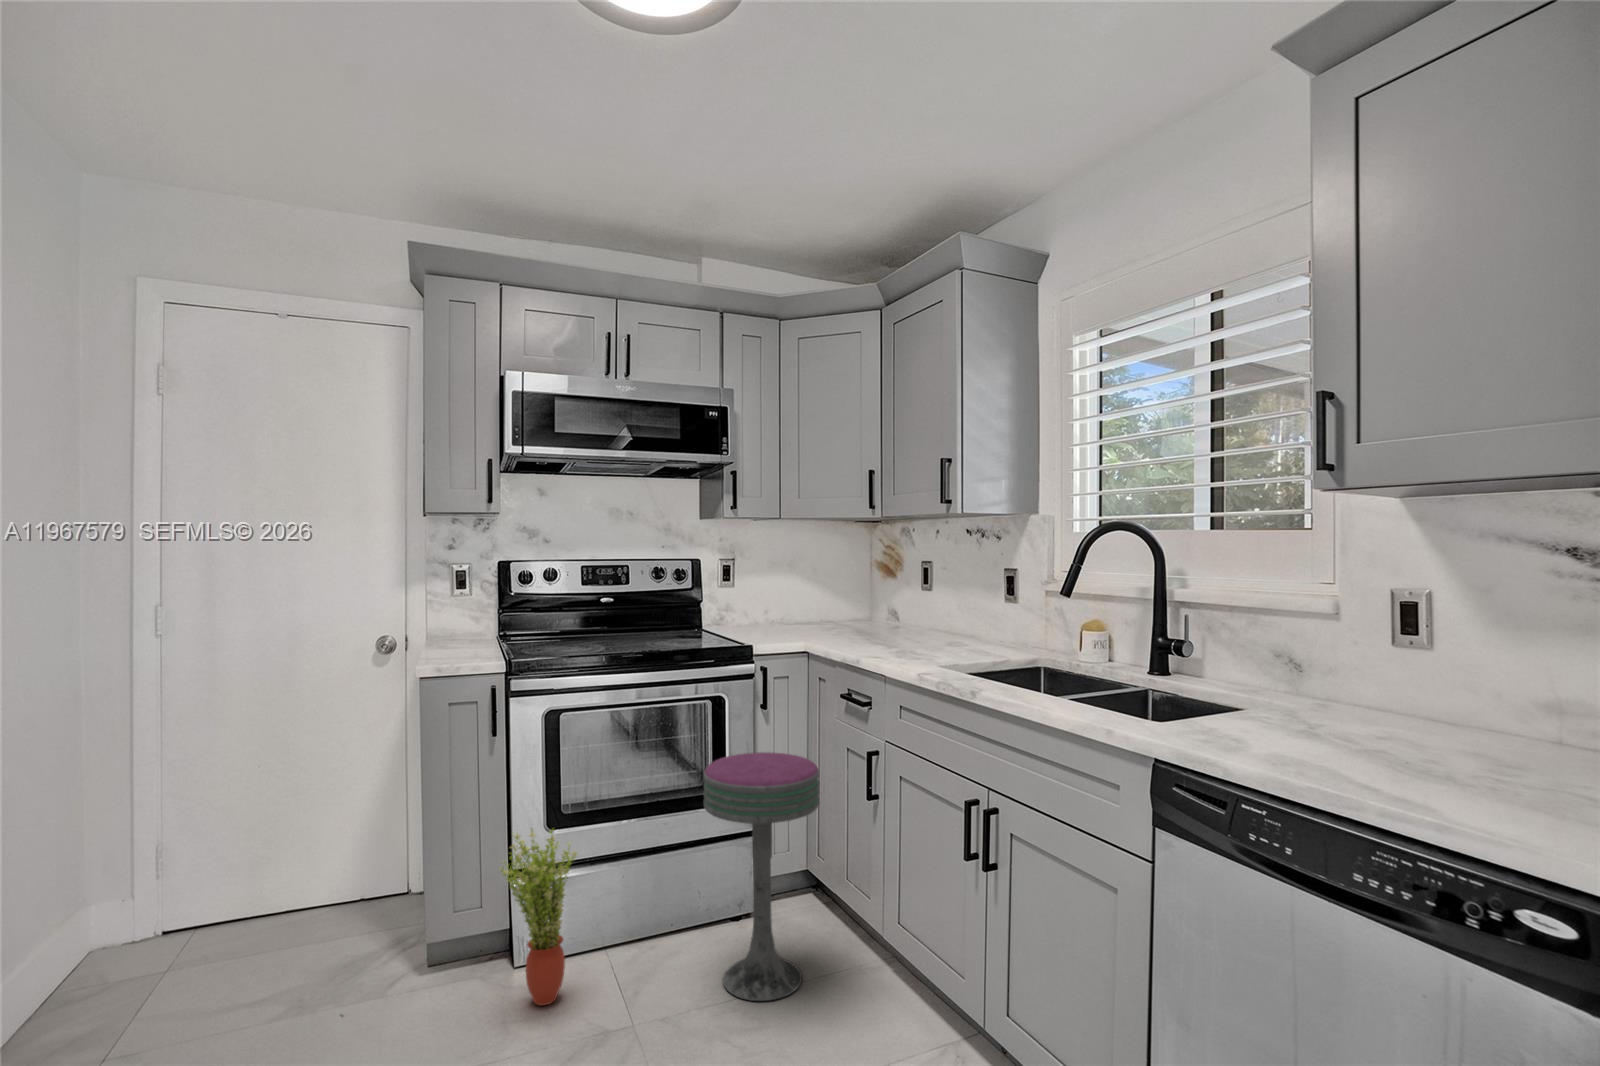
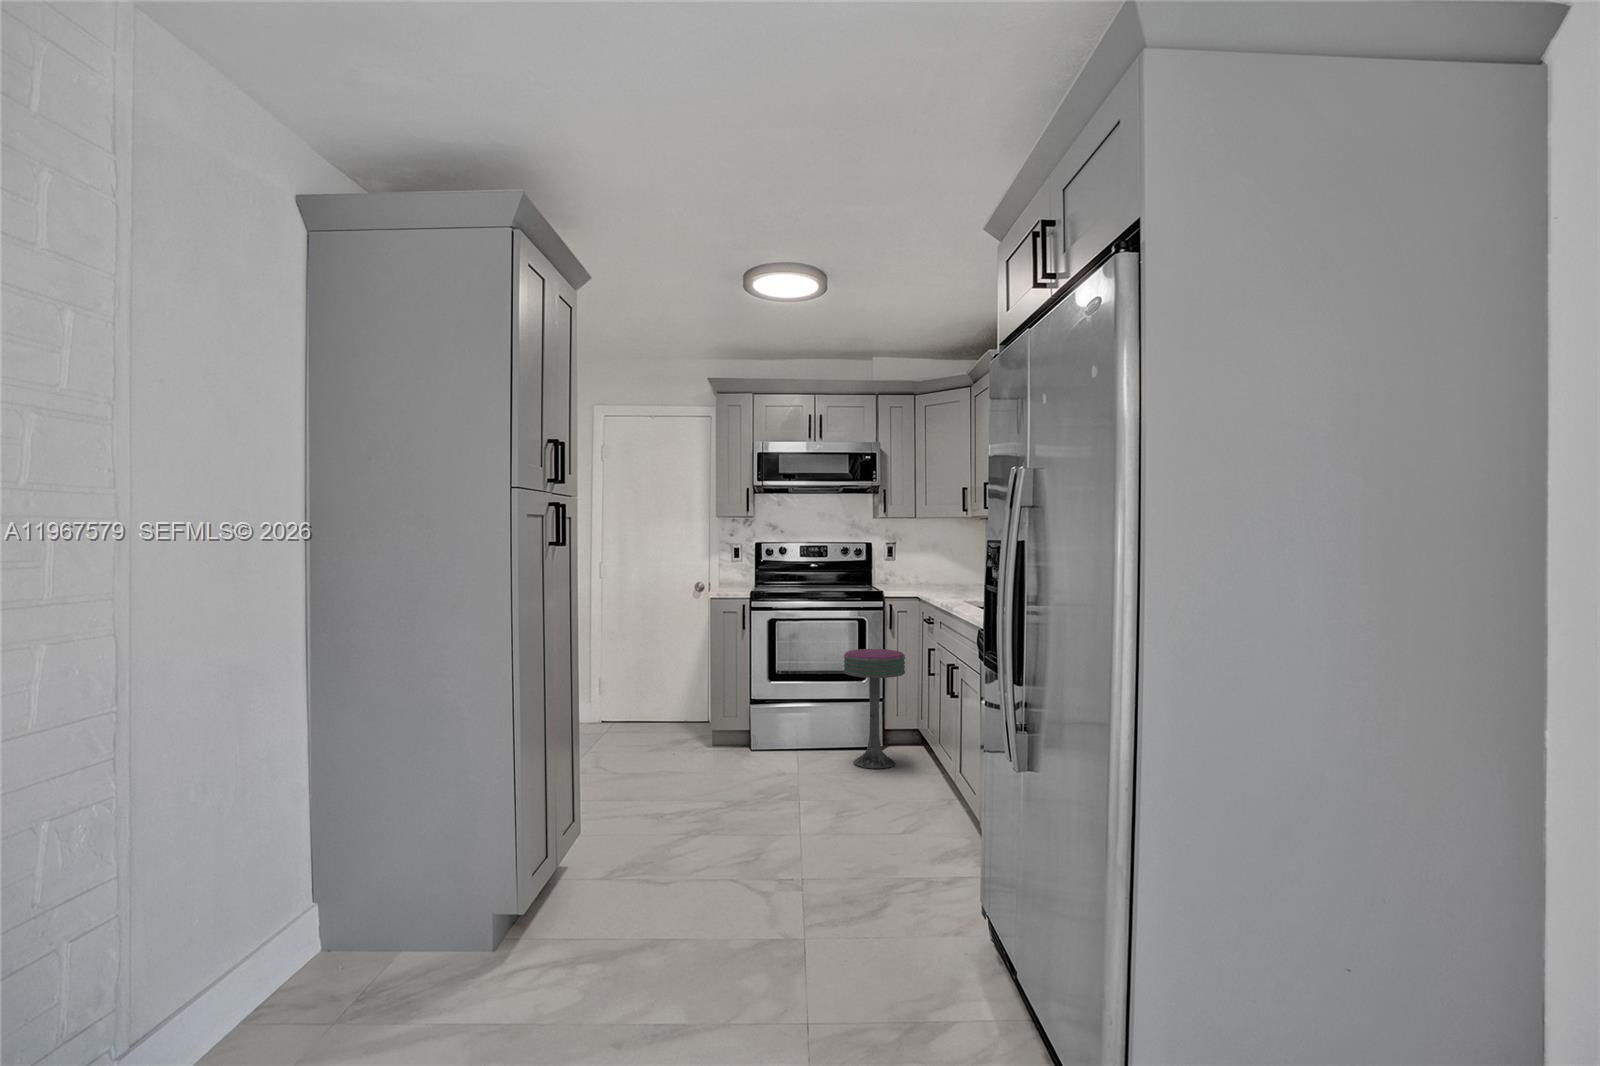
potted plant: present [500,829,577,1006] -> none [747,674,783,758]

